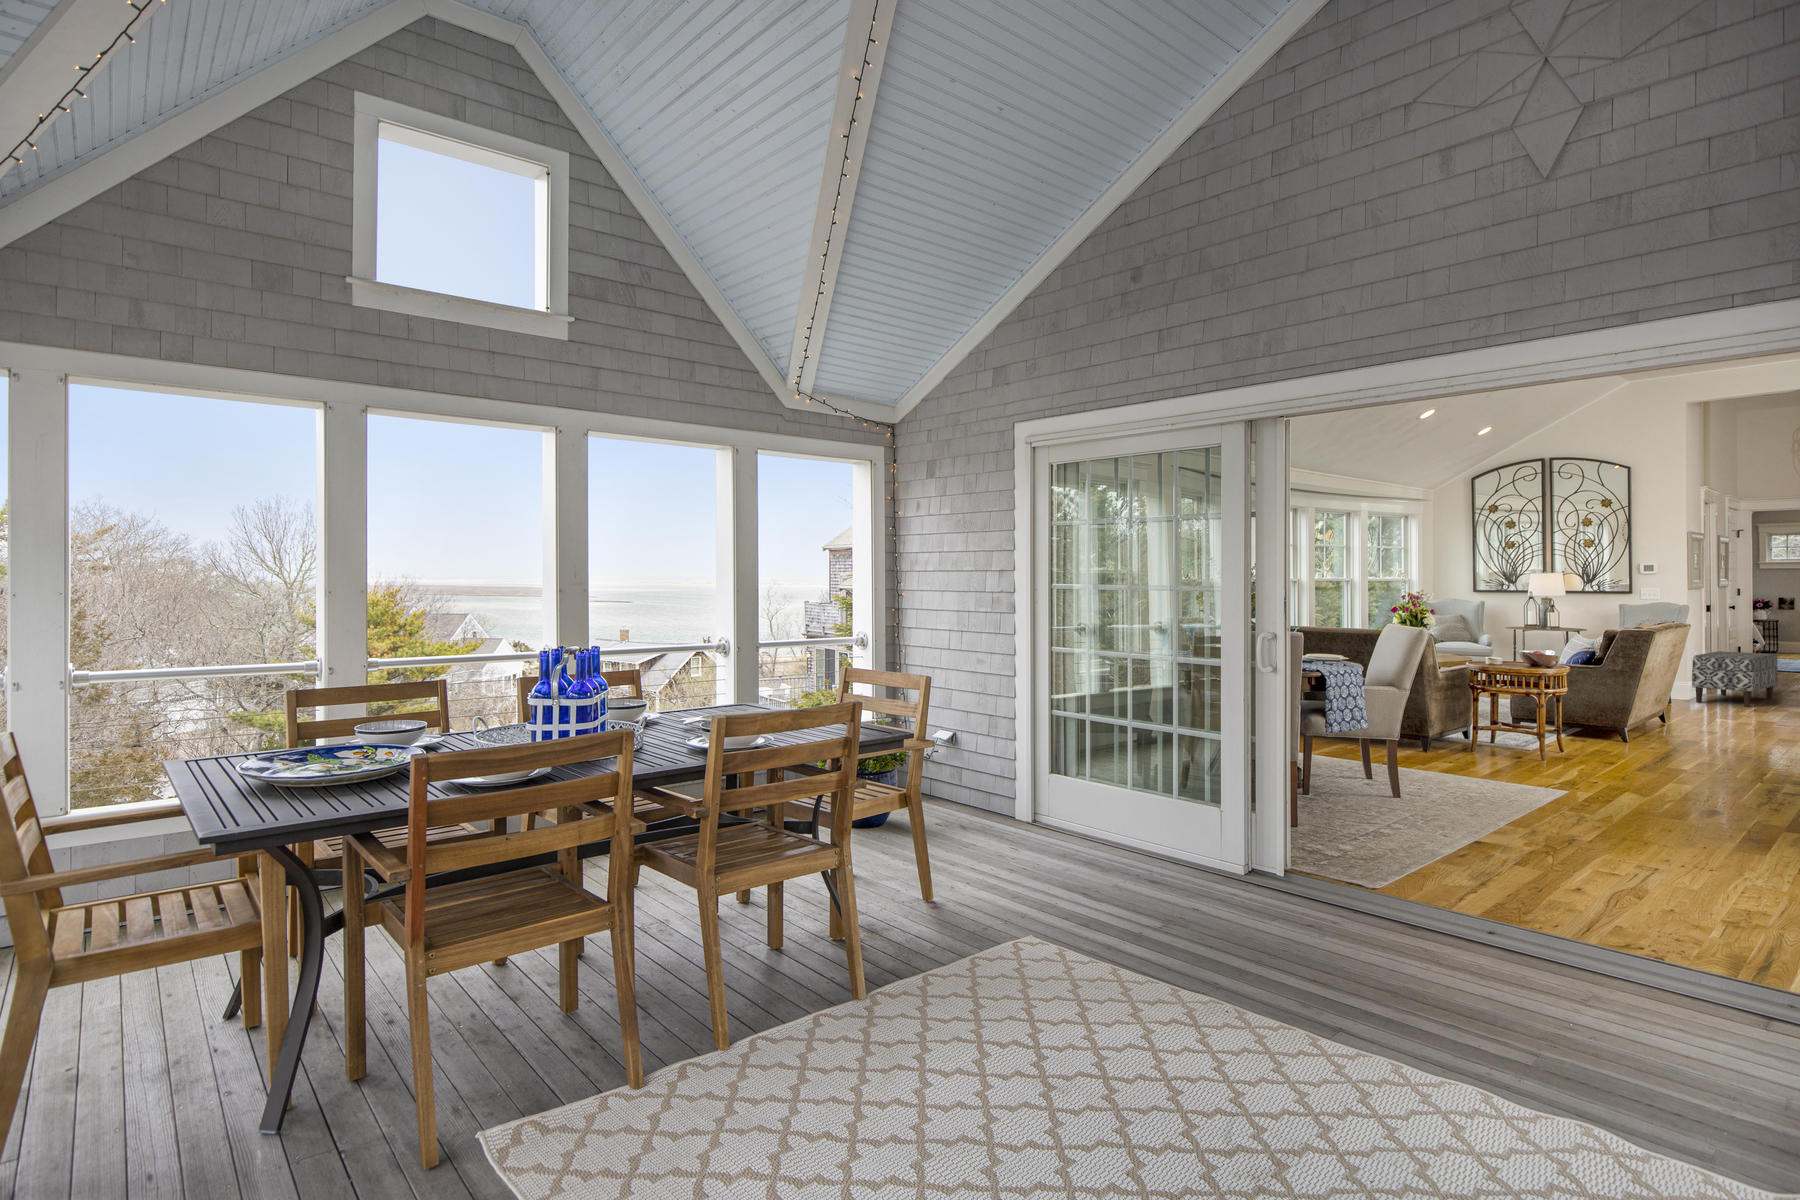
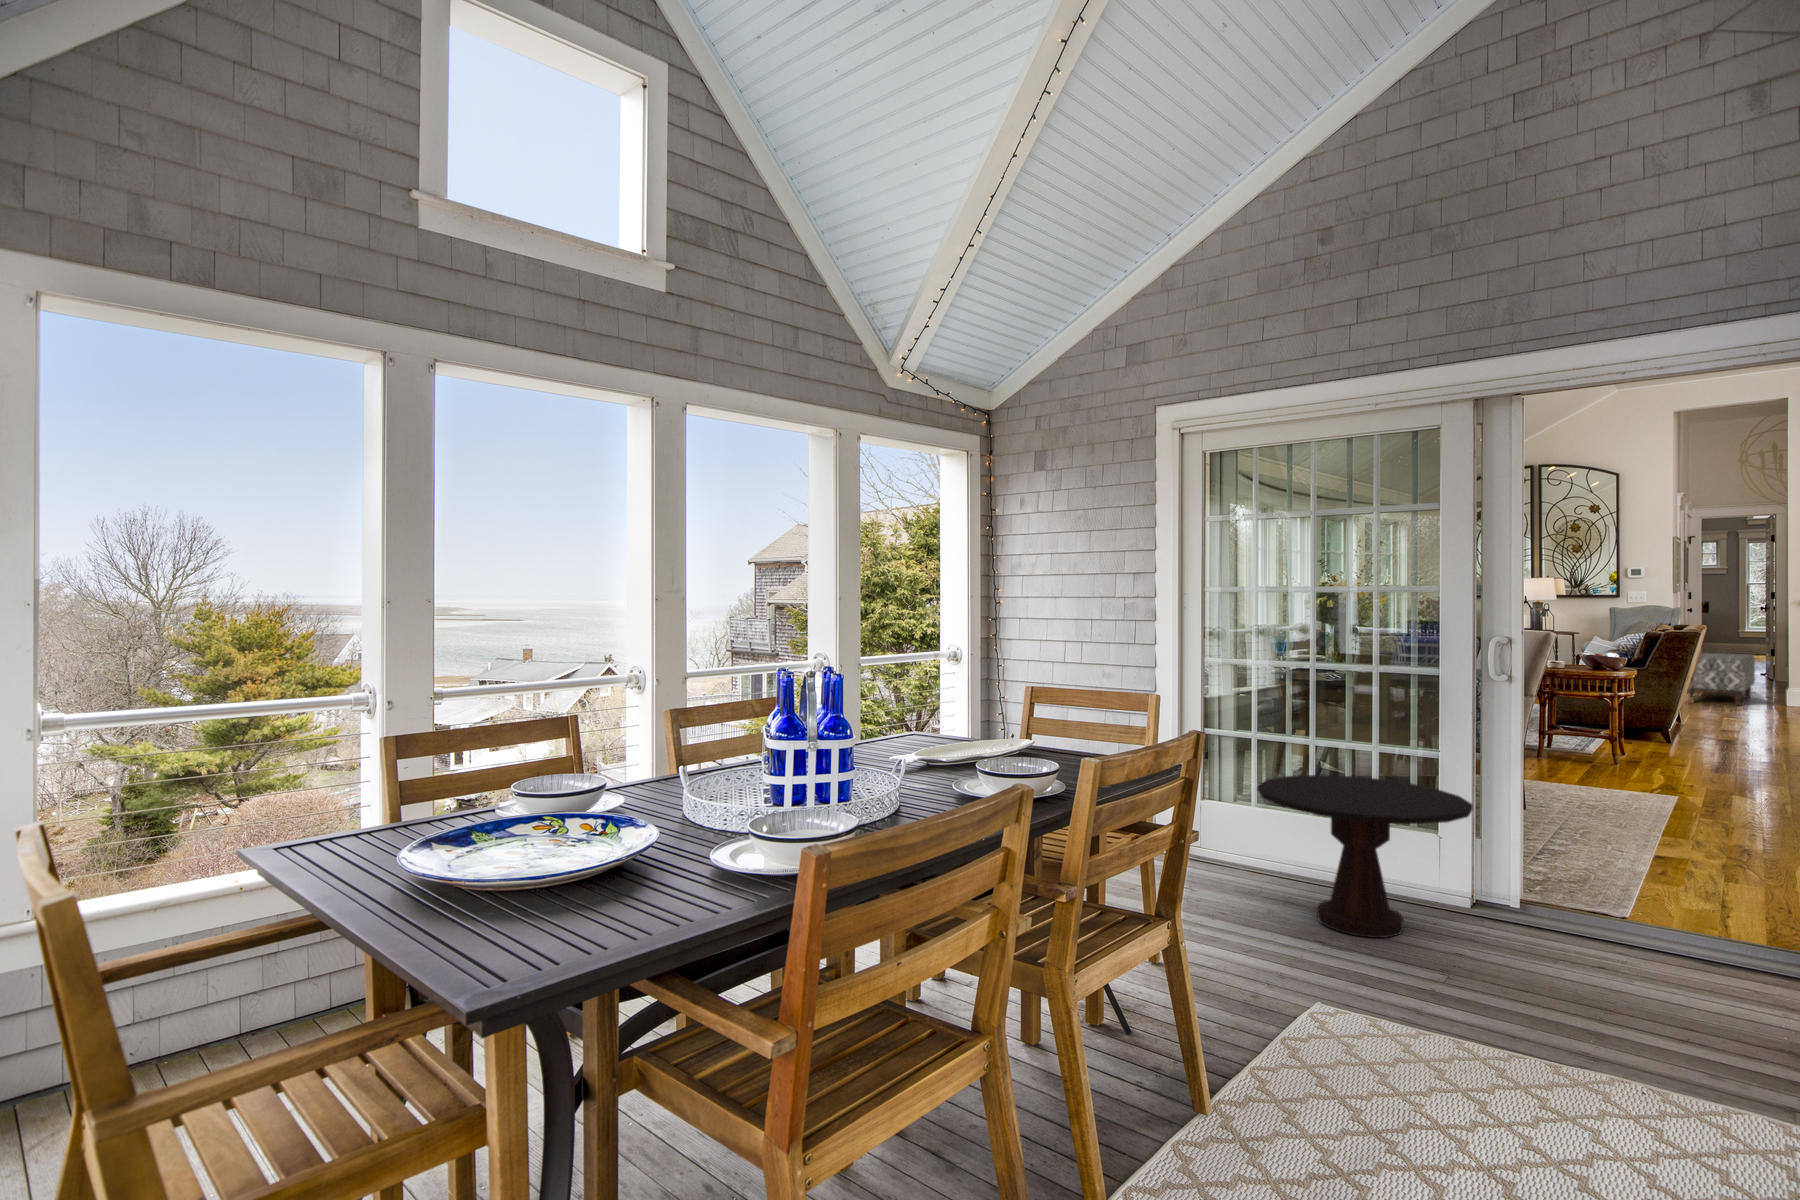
side table: none [1053,752,1223,889] -> present [1257,775,1473,938]

